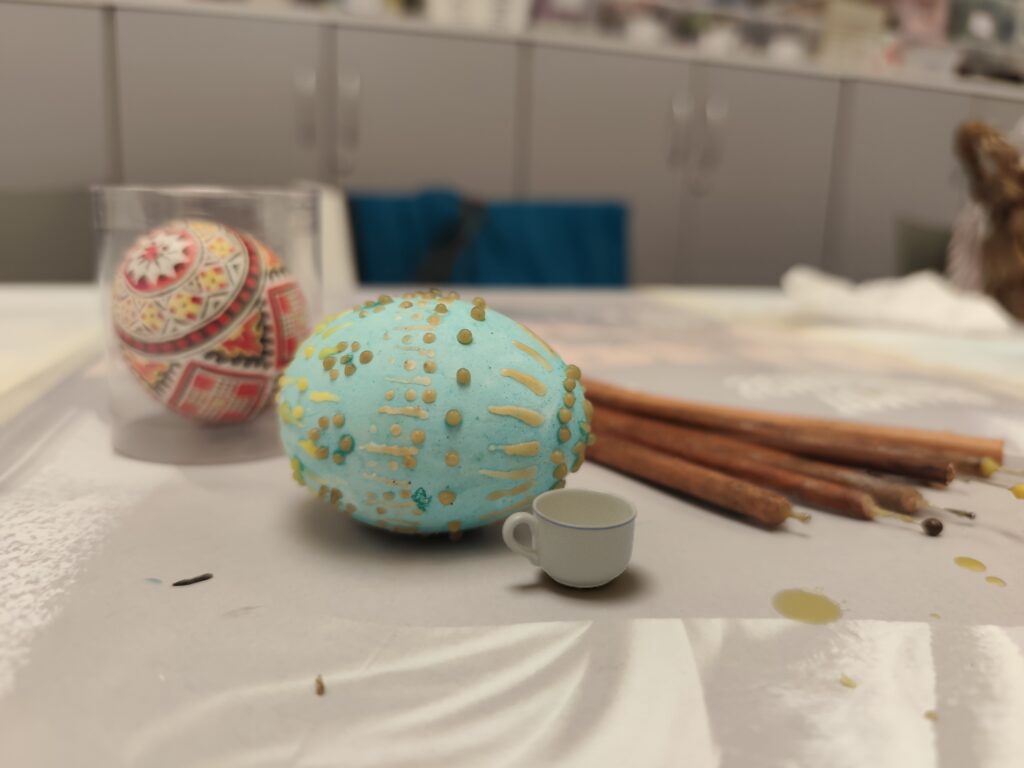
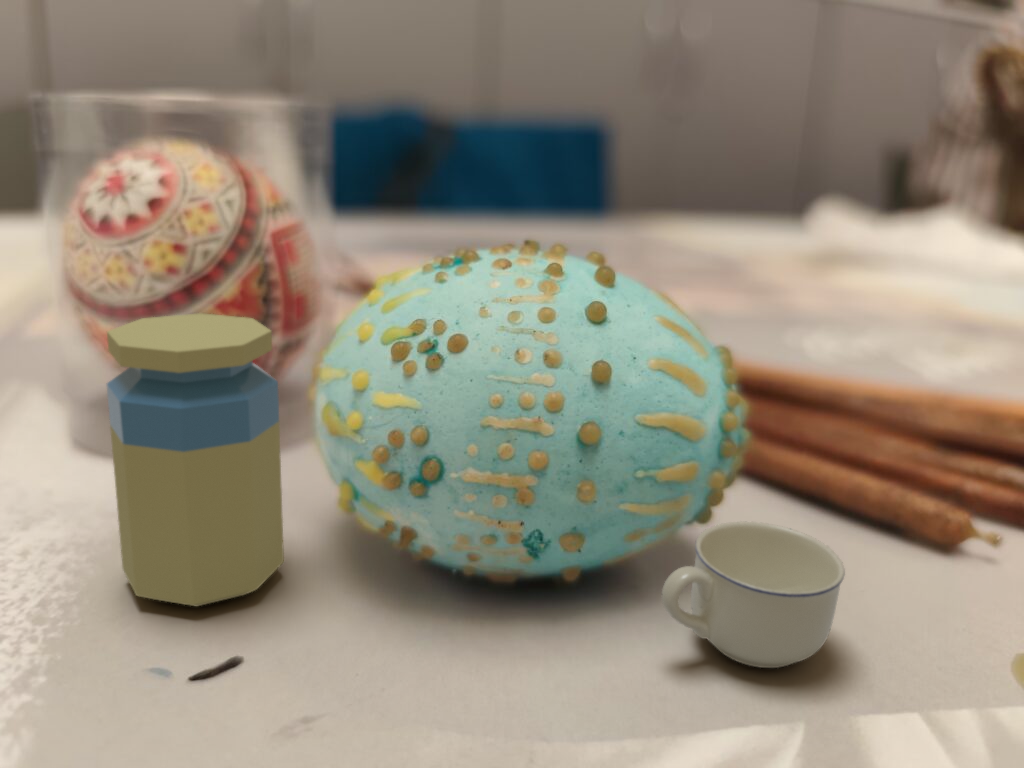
jar: none [128,341,253,547] -> present [107,313,284,606]

